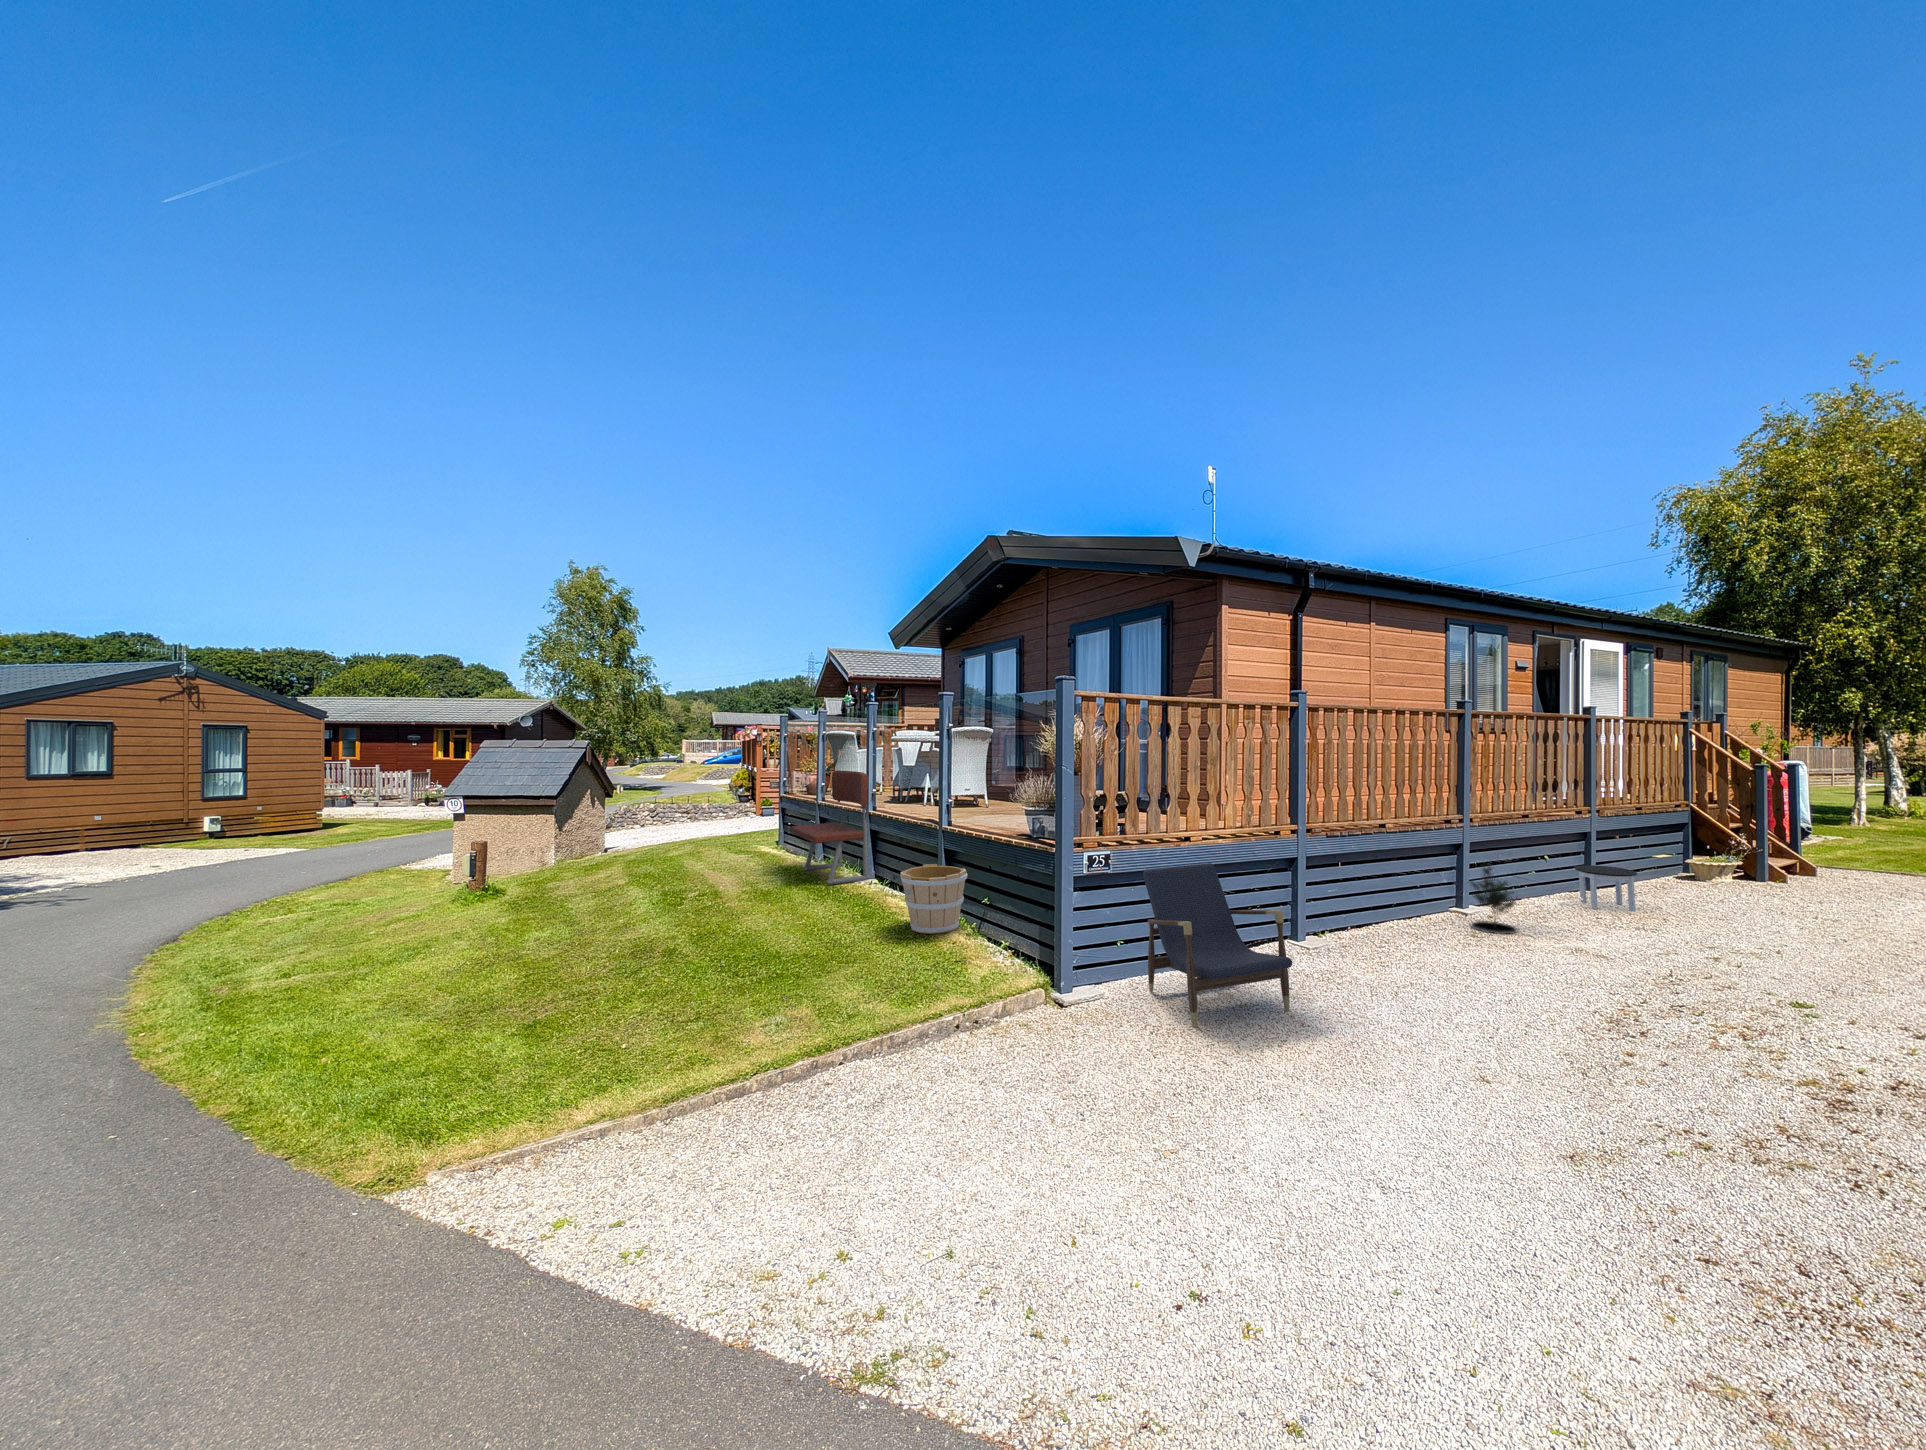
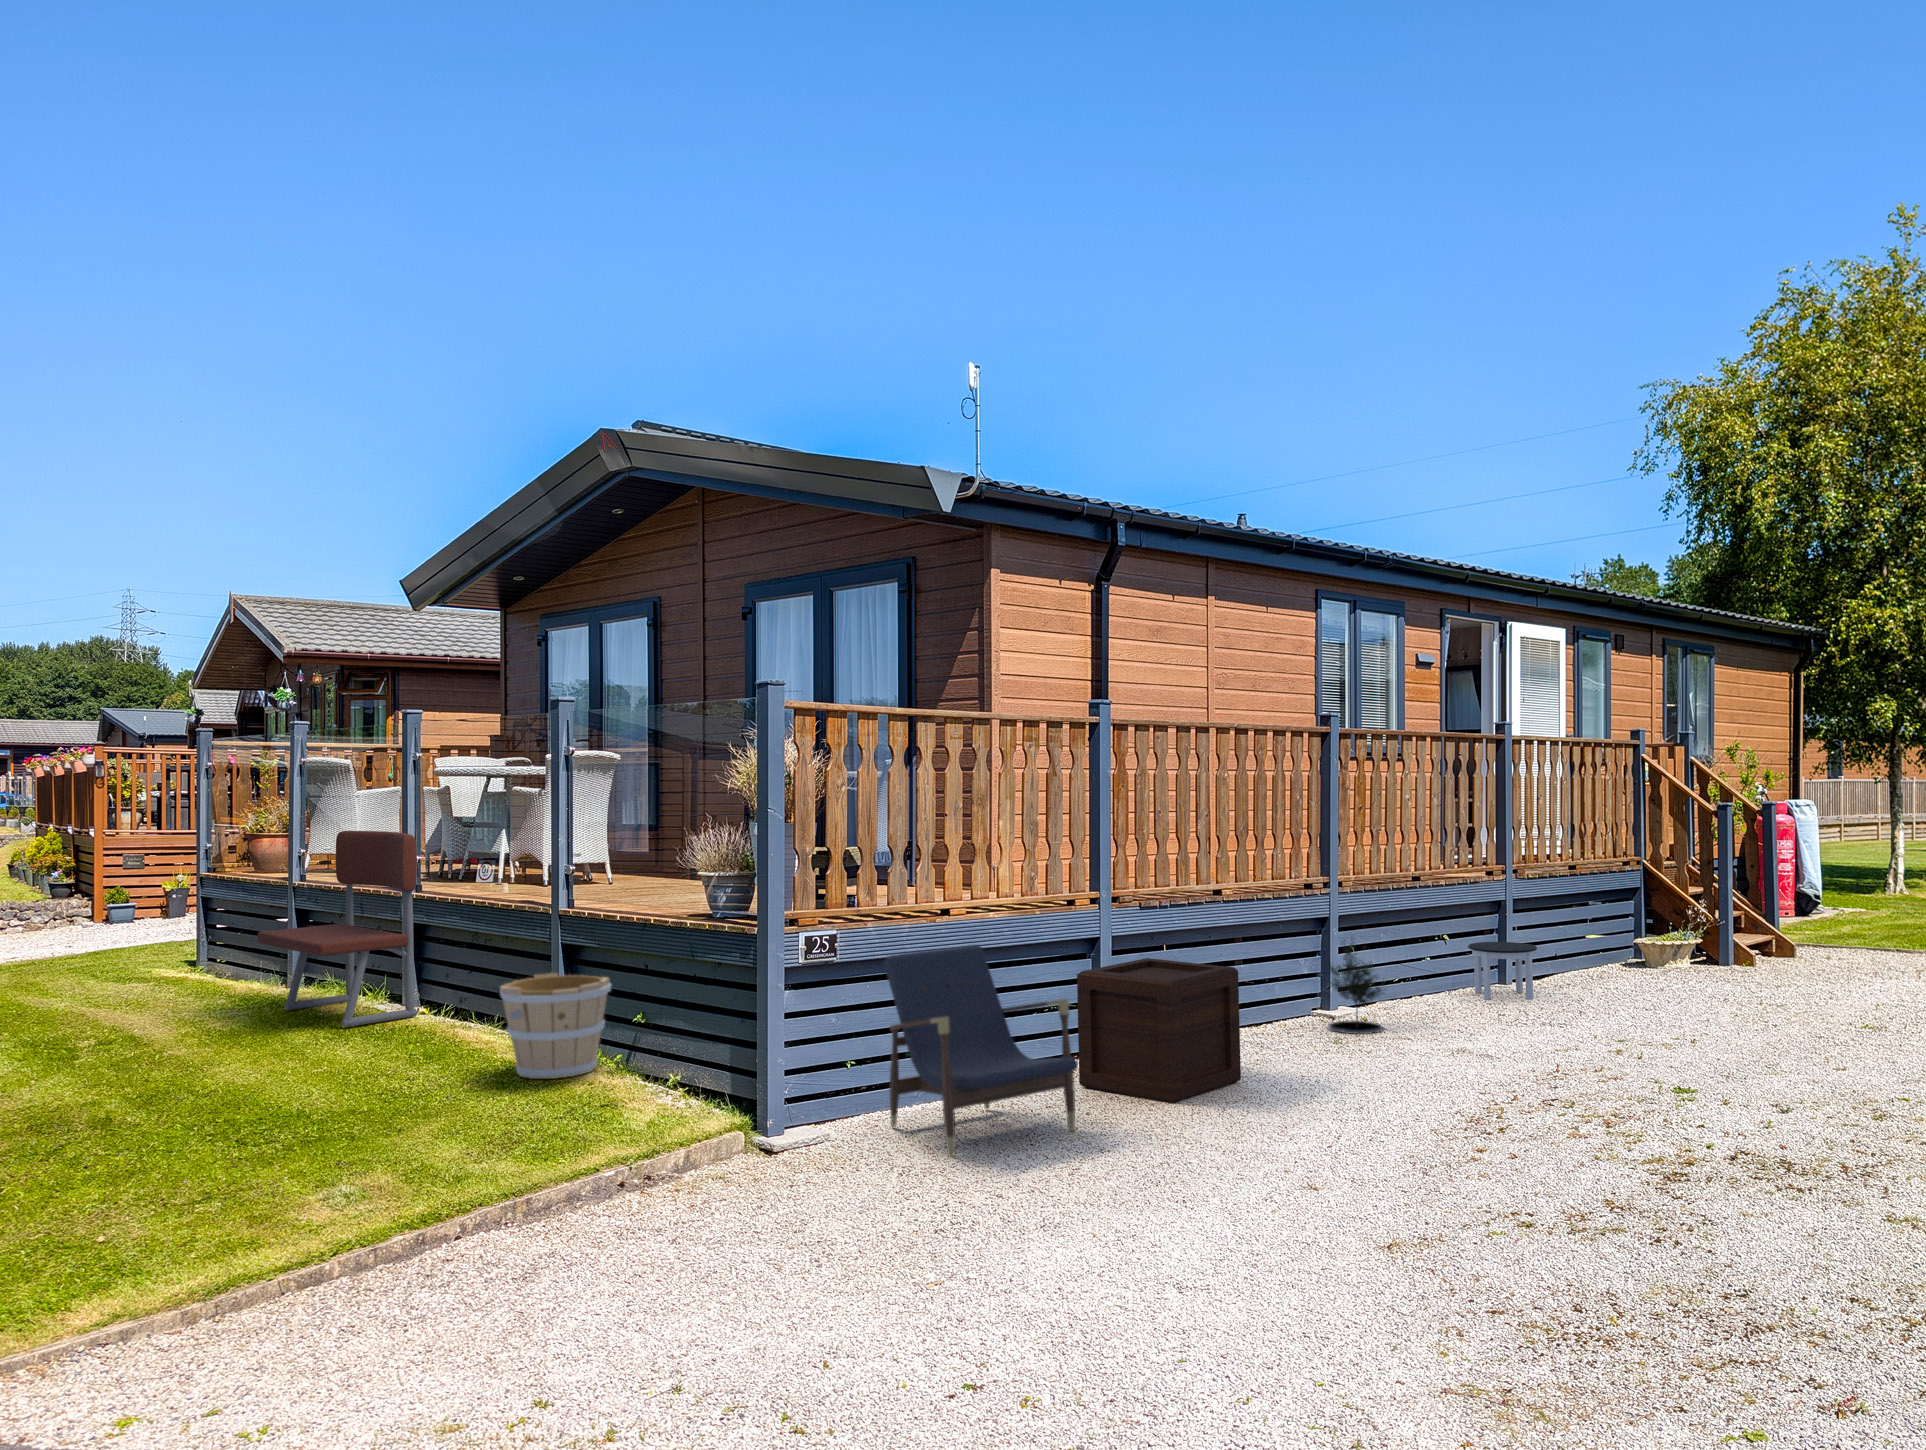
wooden crate: none [1284,874,1415,990] -> present [1077,958,1241,1103]

